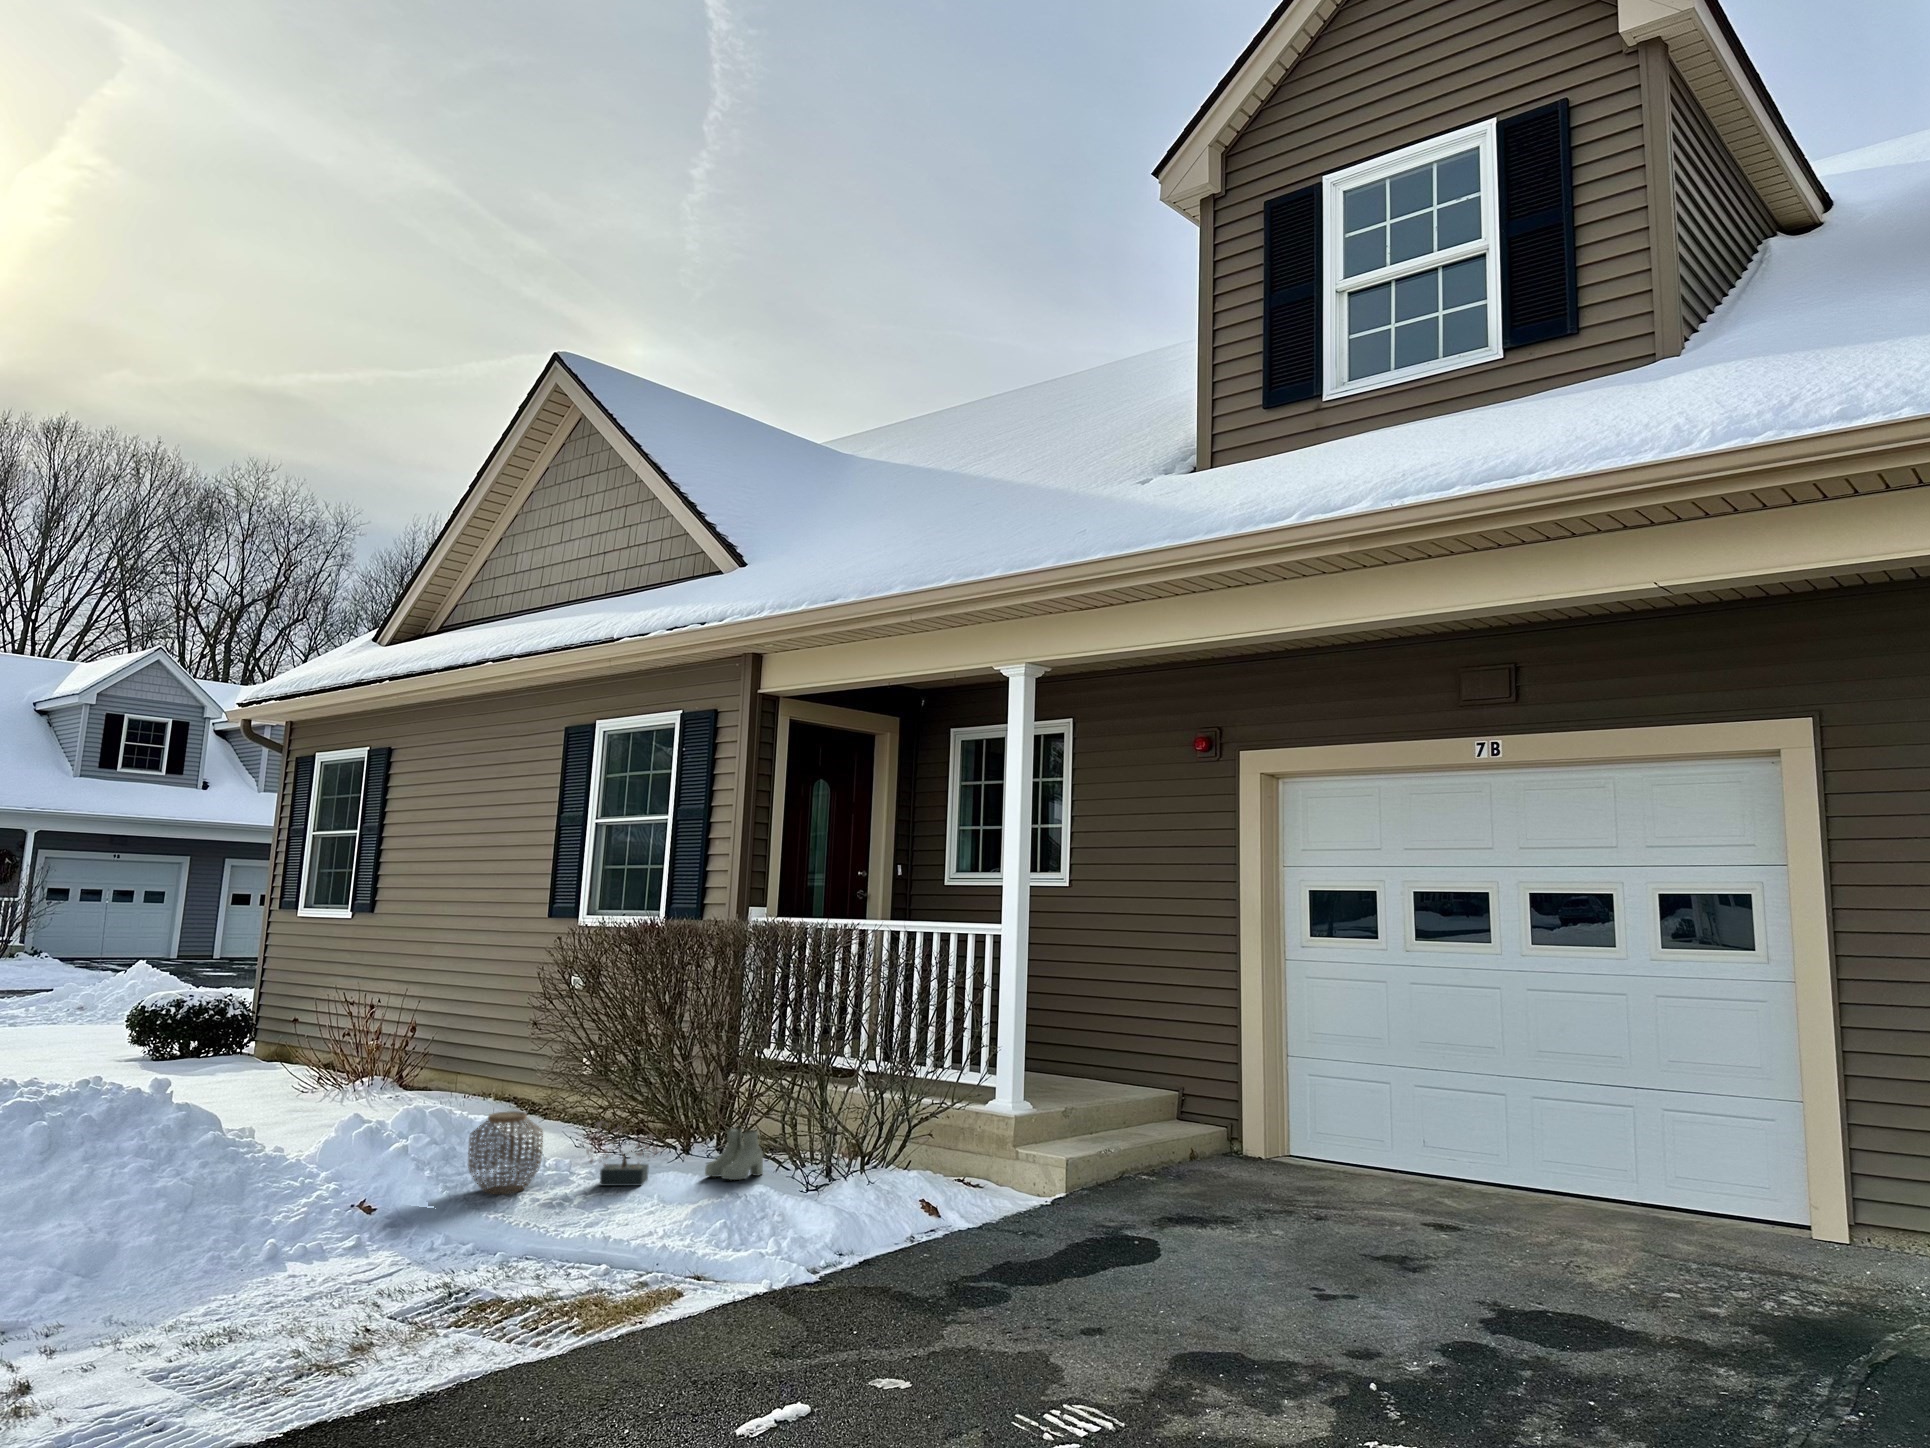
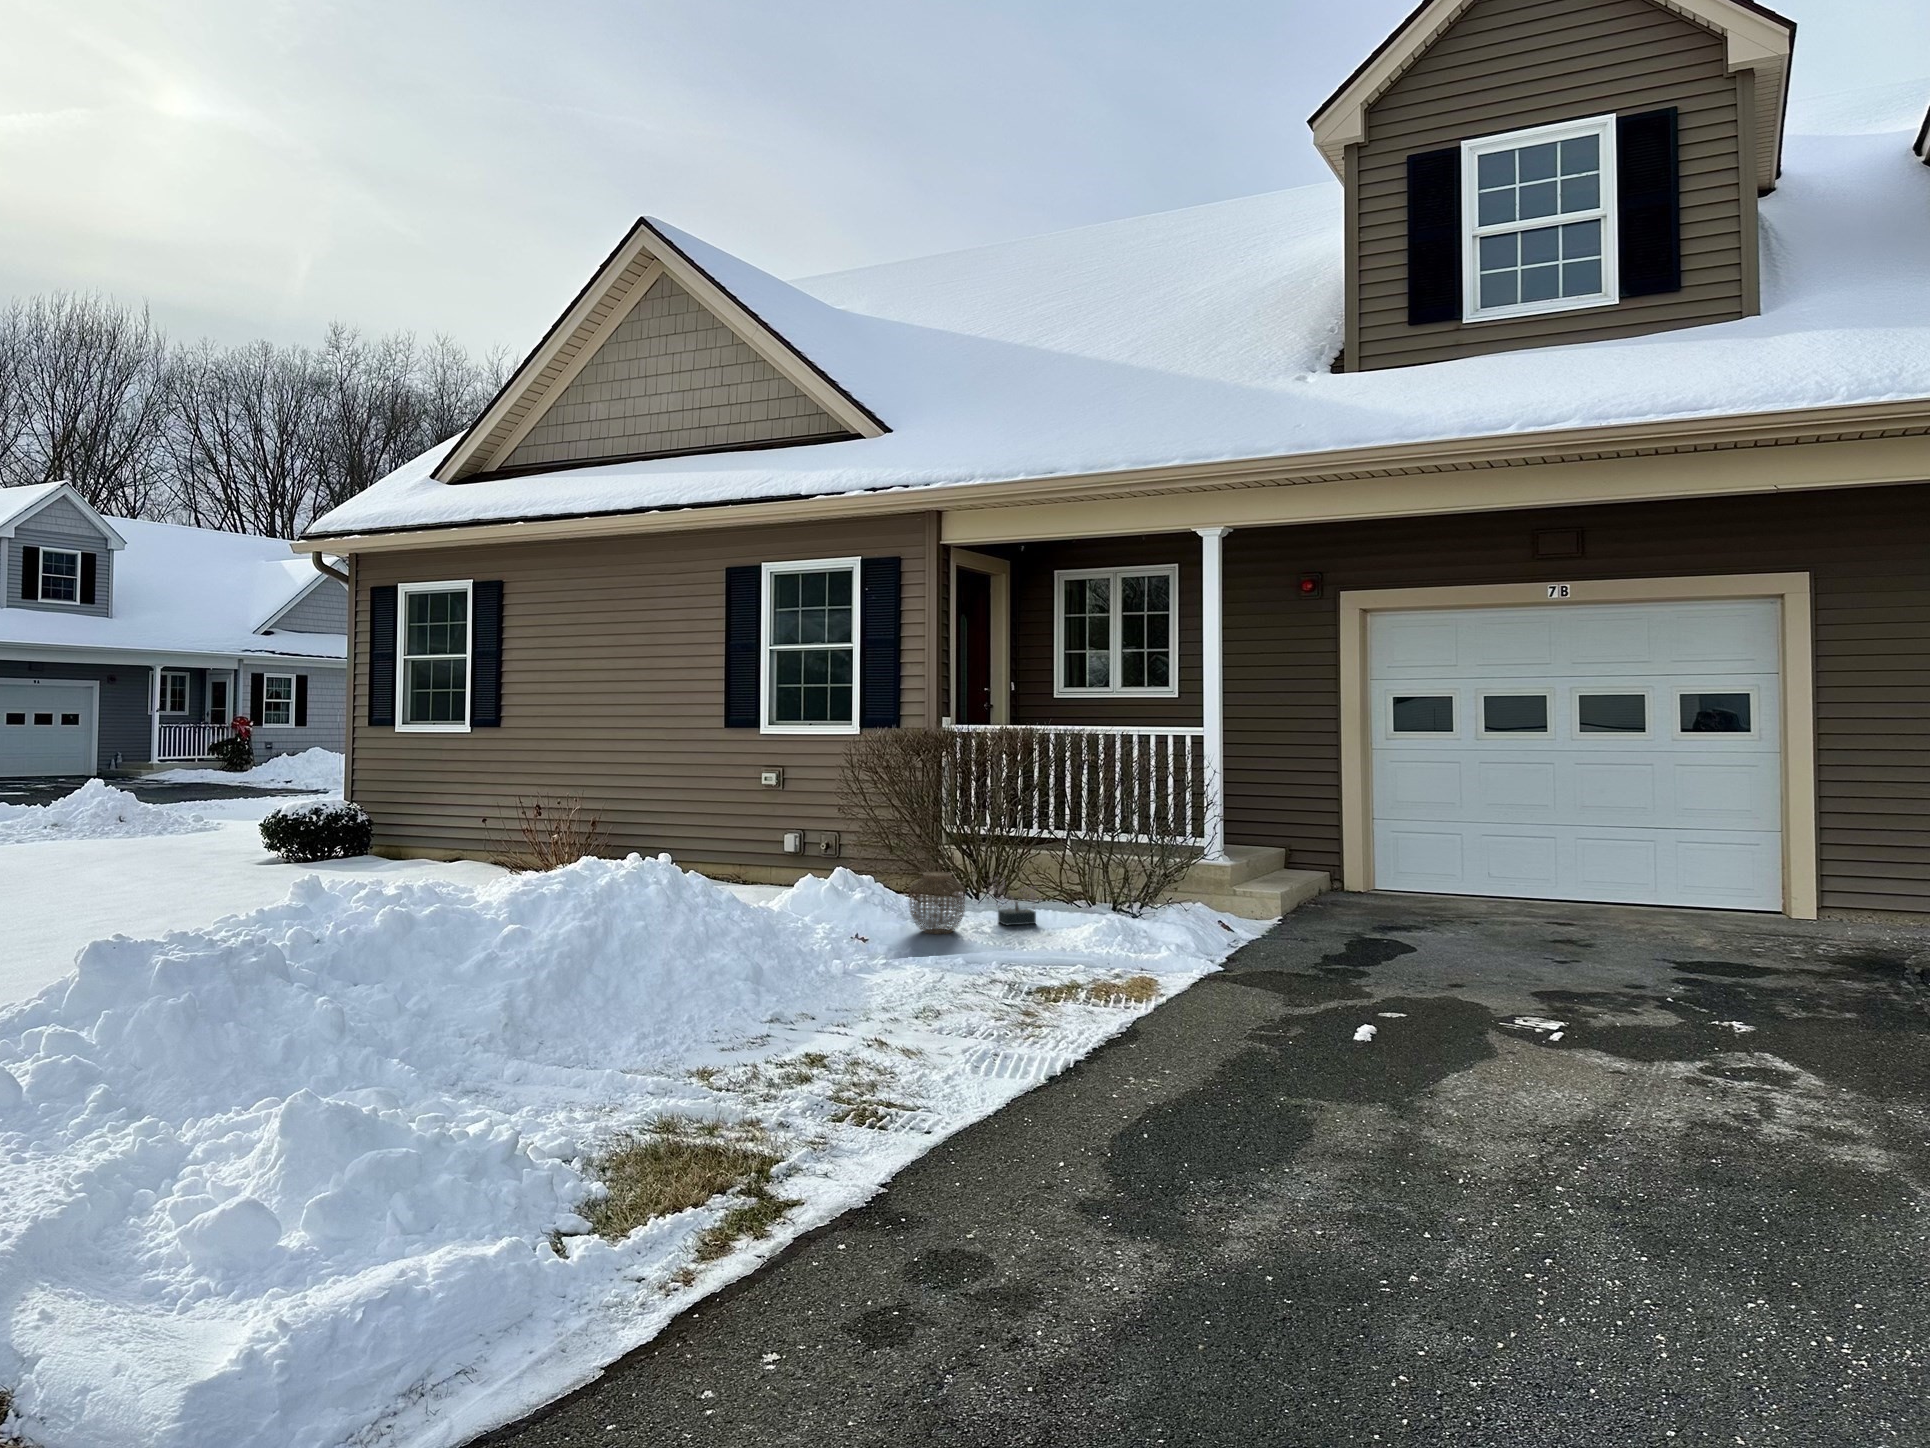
boots: present [705,1128,763,1180] -> none [1068,880,1105,917]

